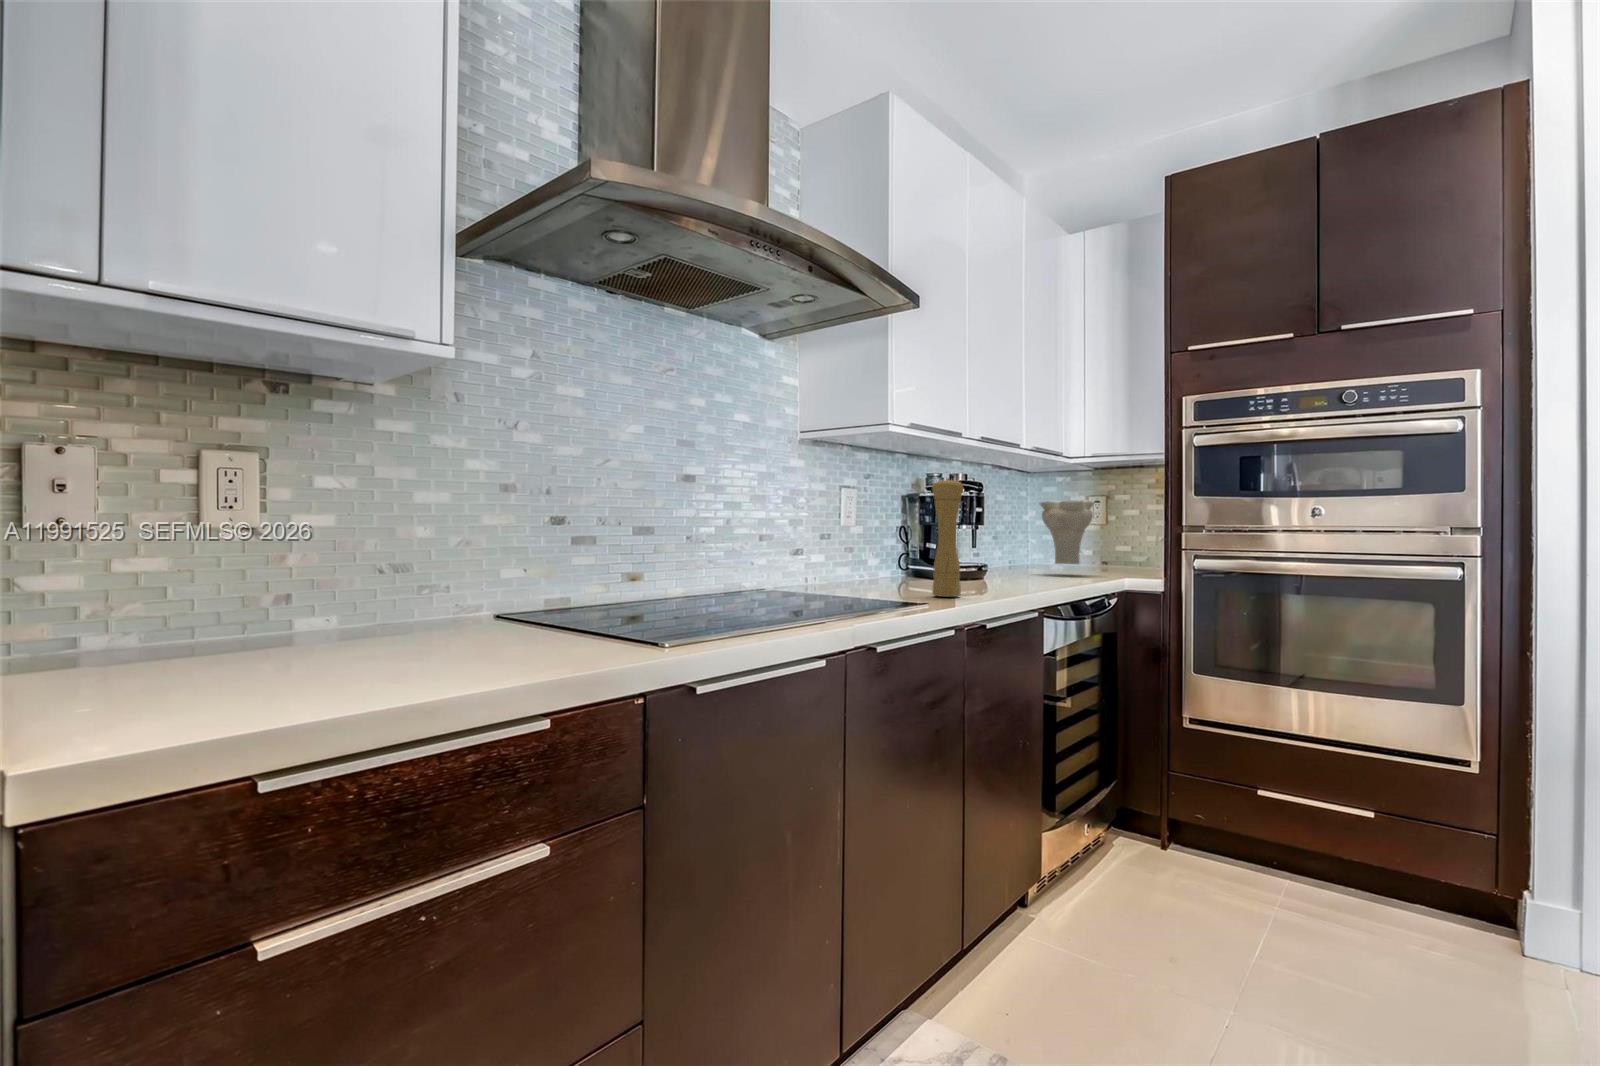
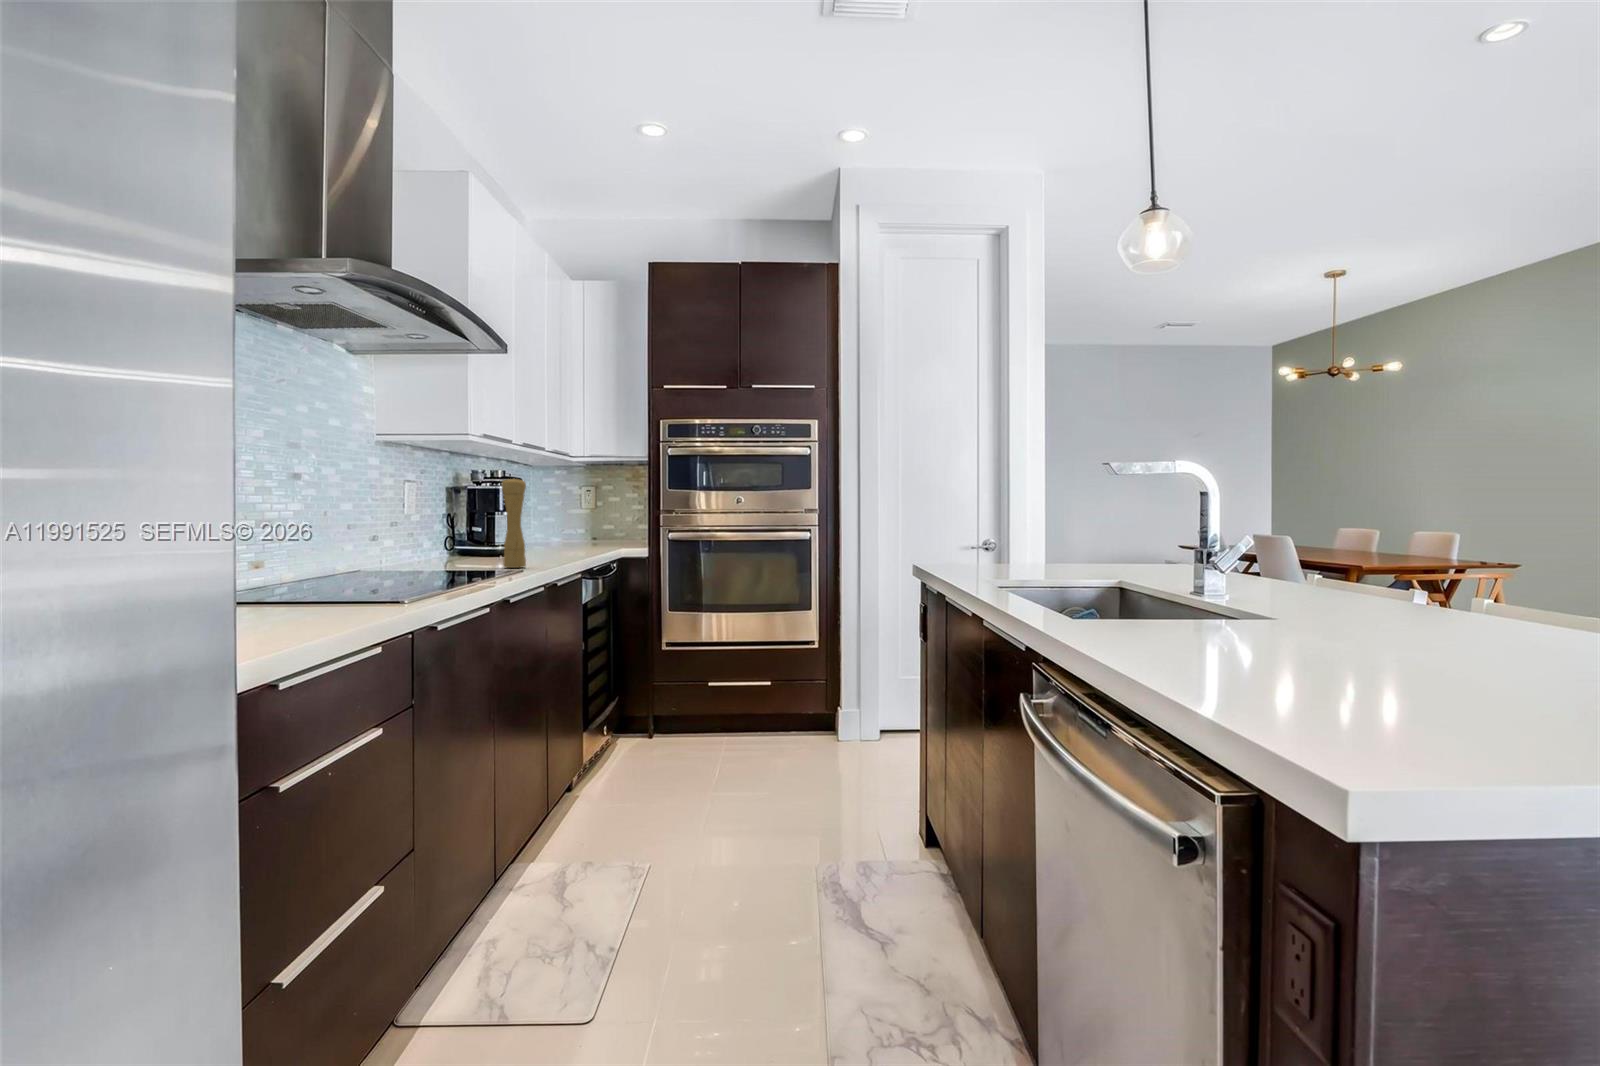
vase: present [1040,501,1094,564] -> none [548,490,600,548]

